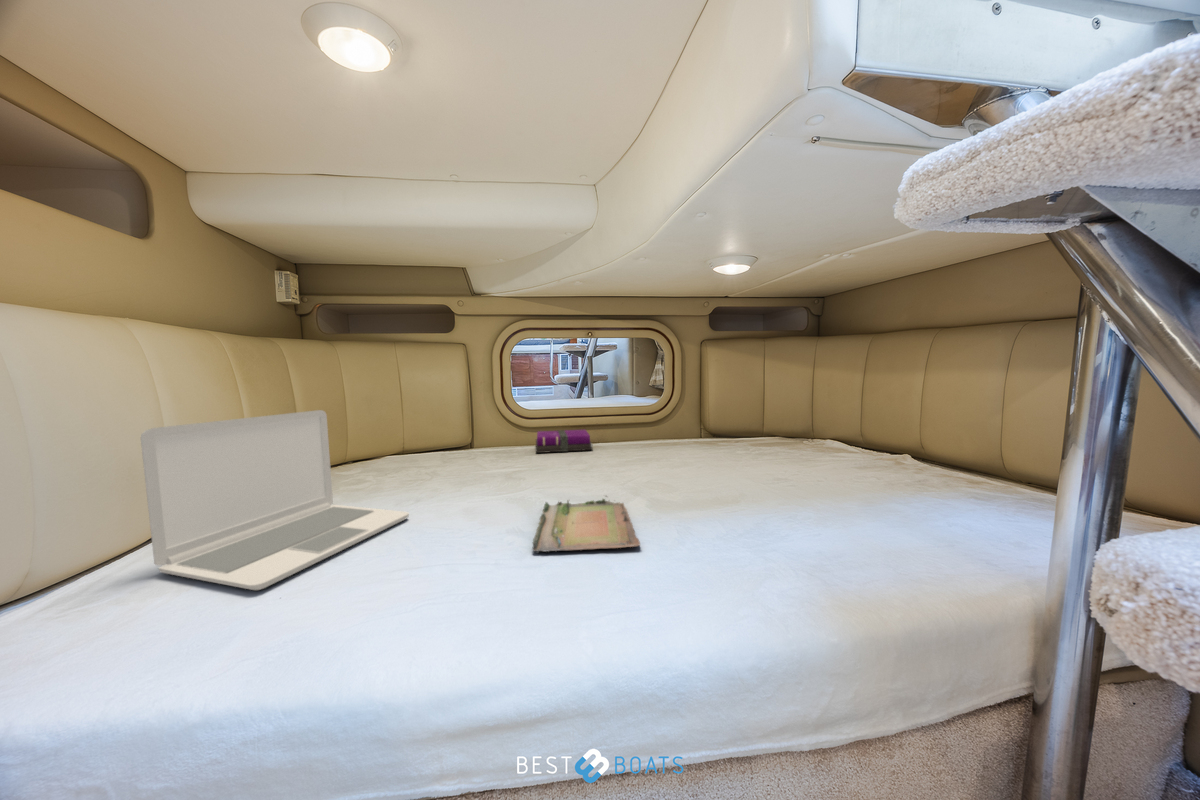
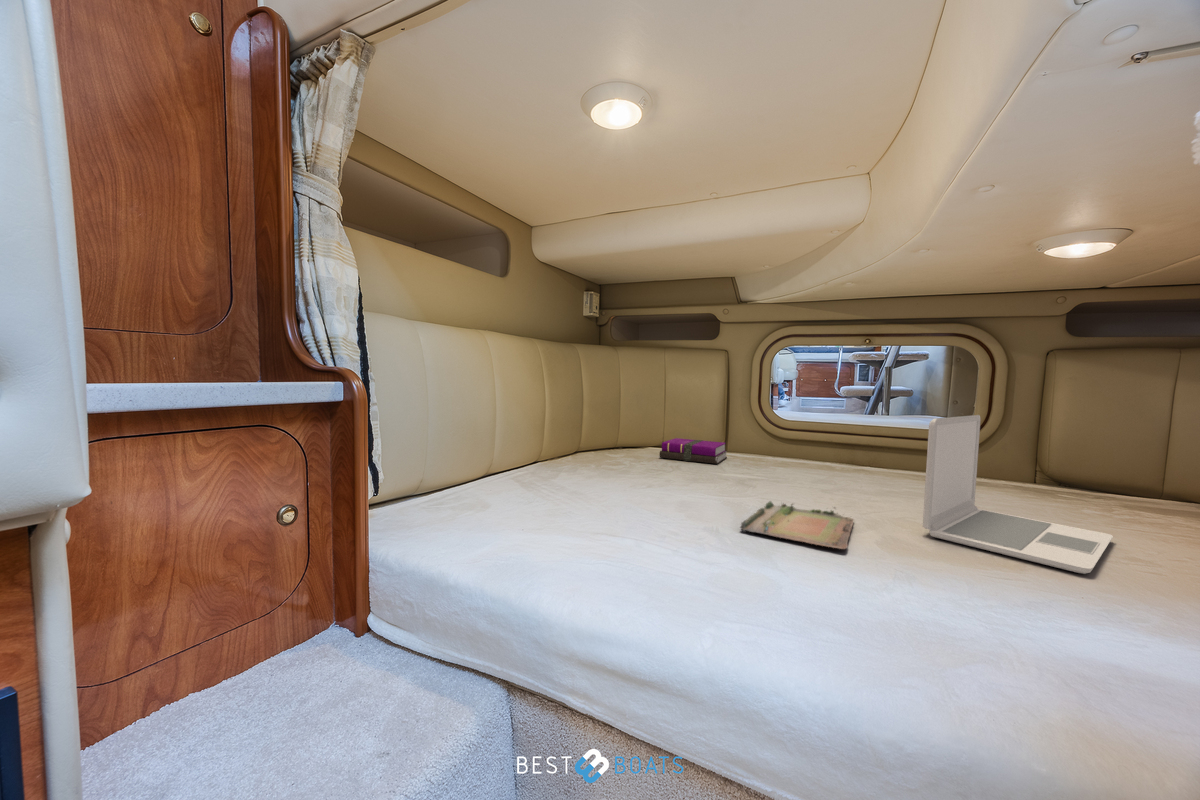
laptop: present [141,410,409,590] -> present [923,415,1113,574]
notebook: present [536,430,592,453] -> present [660,438,727,464]

